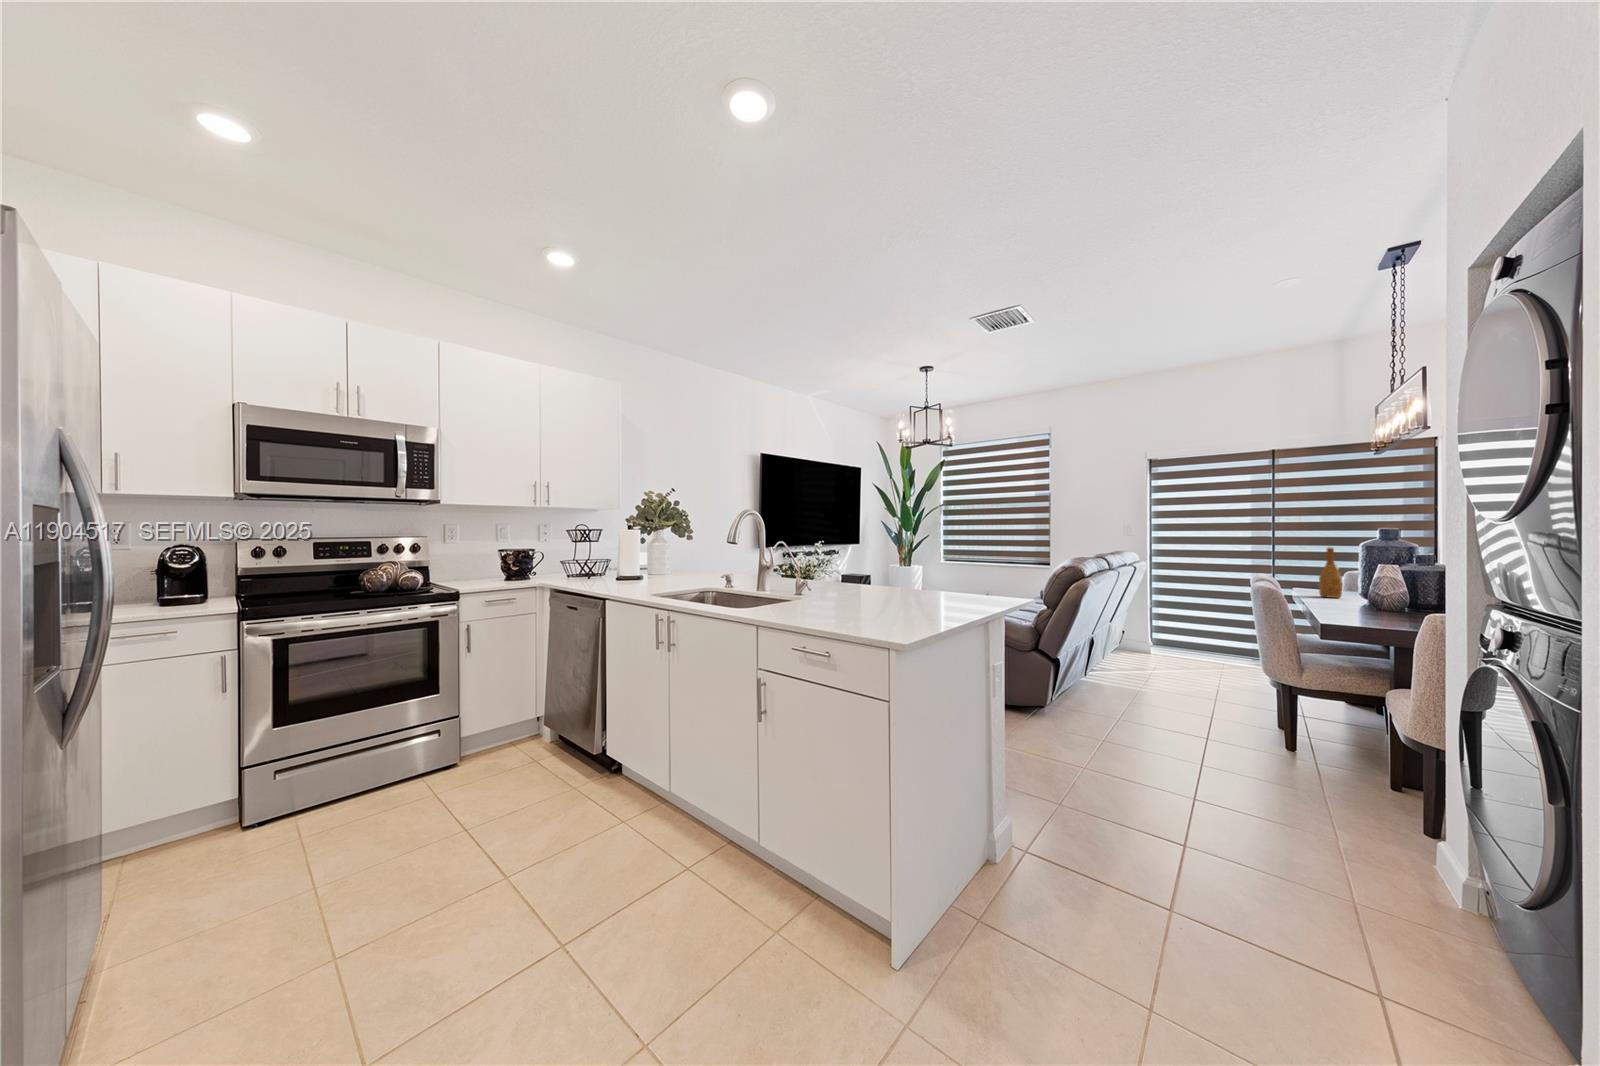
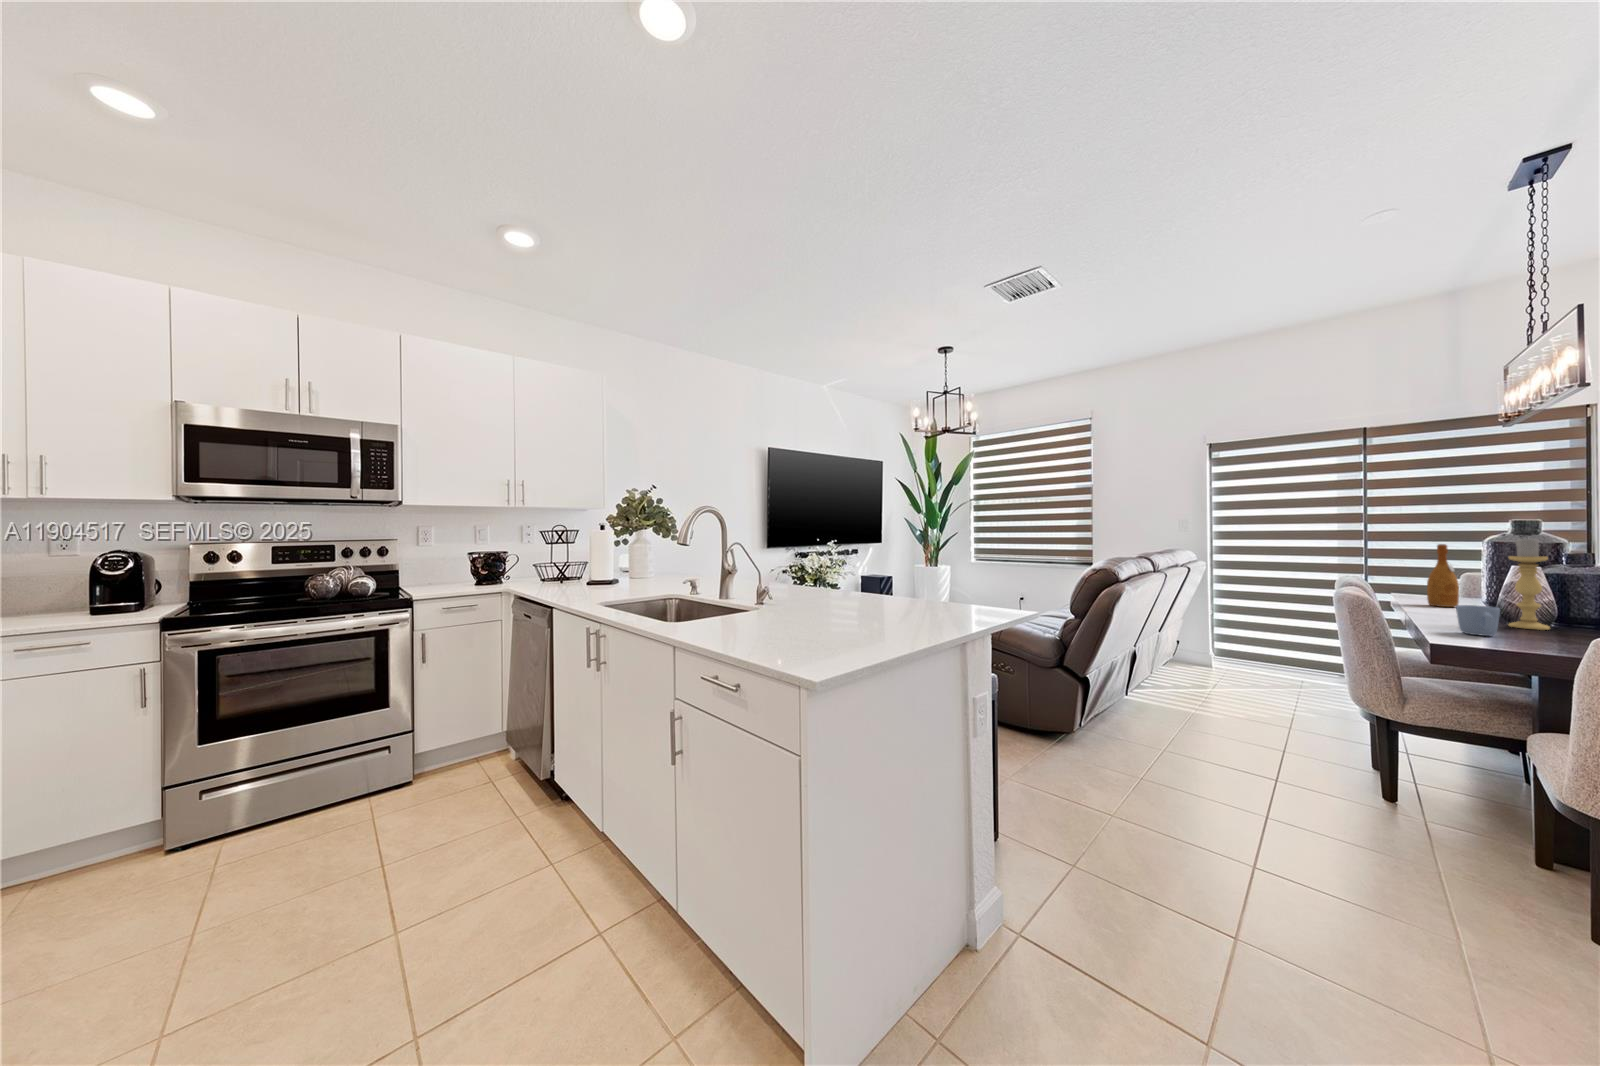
candle holder: none [1375,542,1404,613] -> present [1509,538,1550,630]
mug: none [1339,594,1369,617] -> present [1456,605,1500,636]

